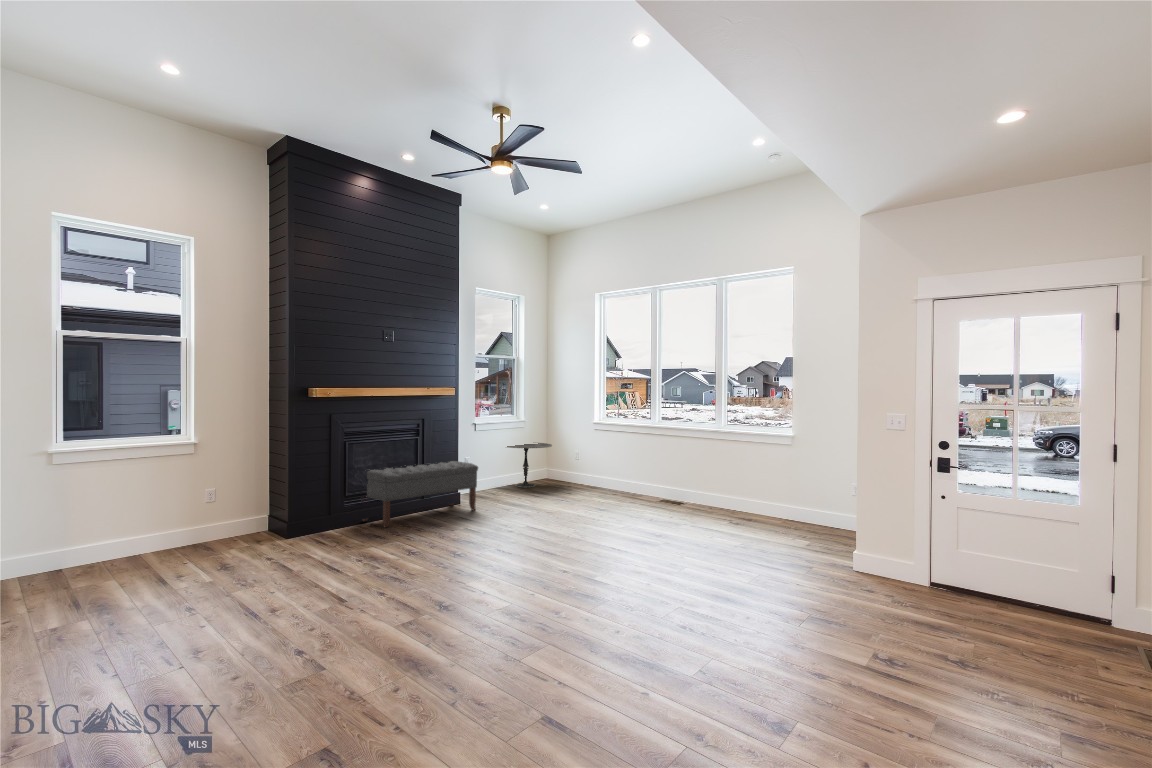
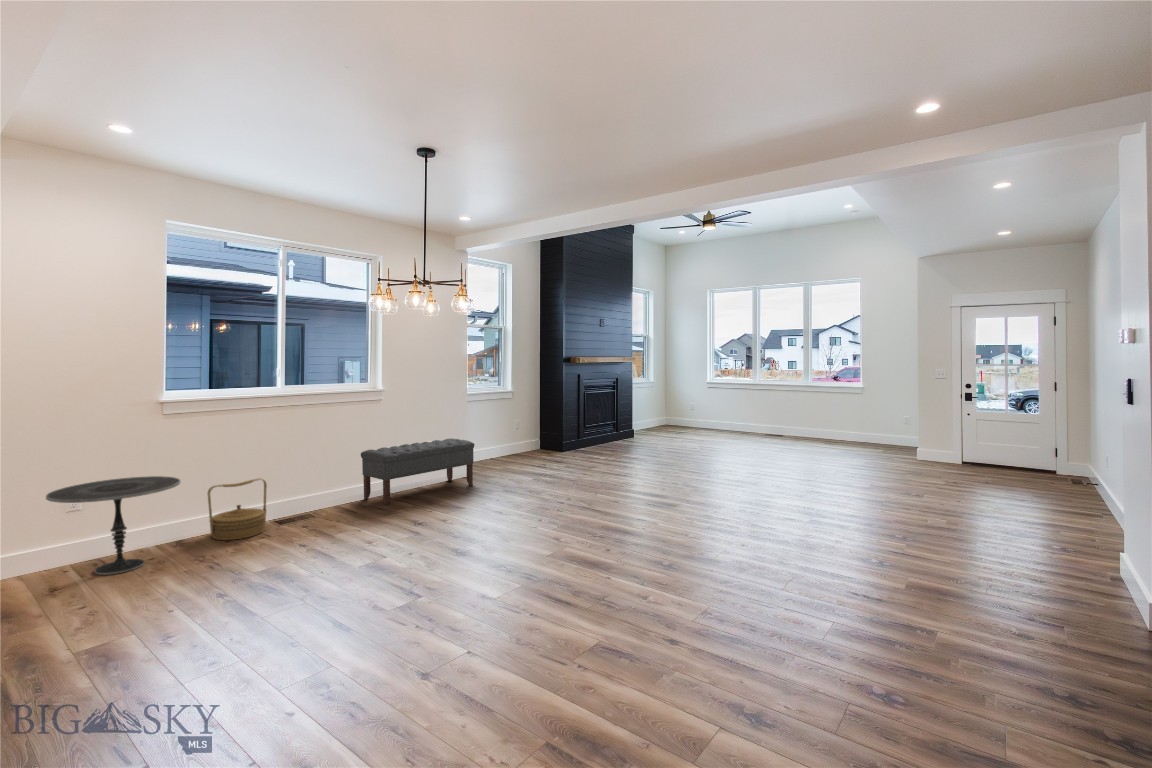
side table: present [507,443,552,487] -> present [46,476,180,575]
woven basket: none [205,495,265,557] -> present [207,479,267,540]

